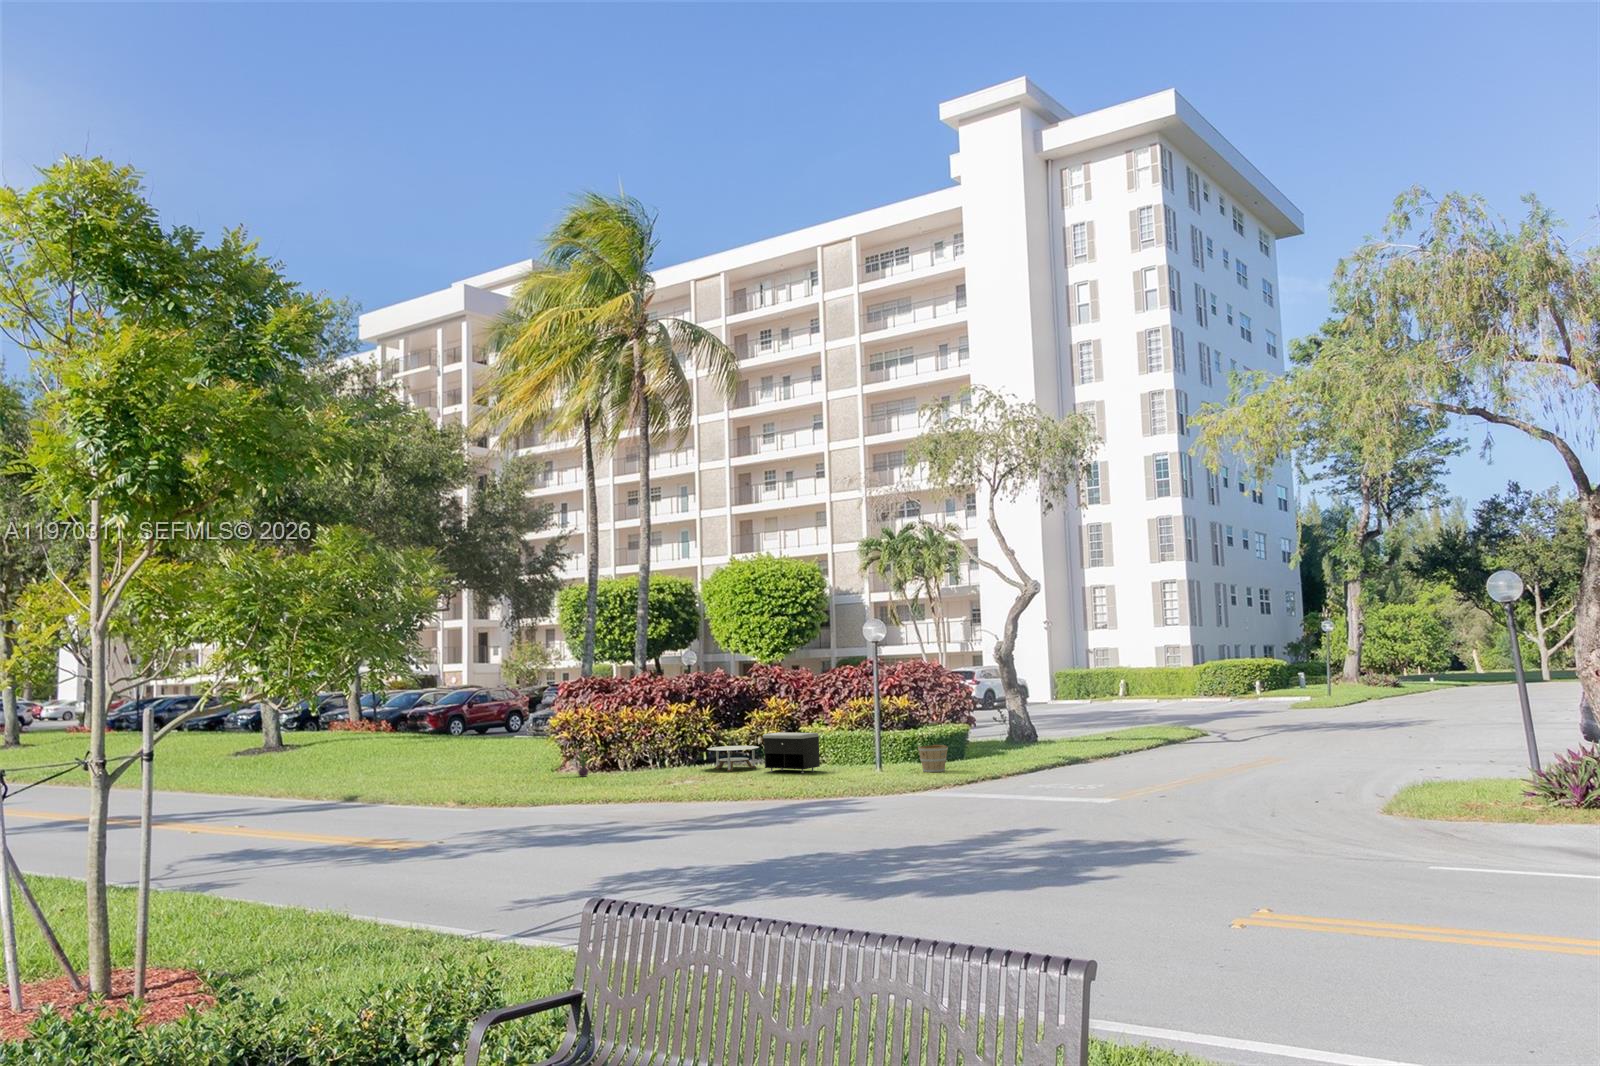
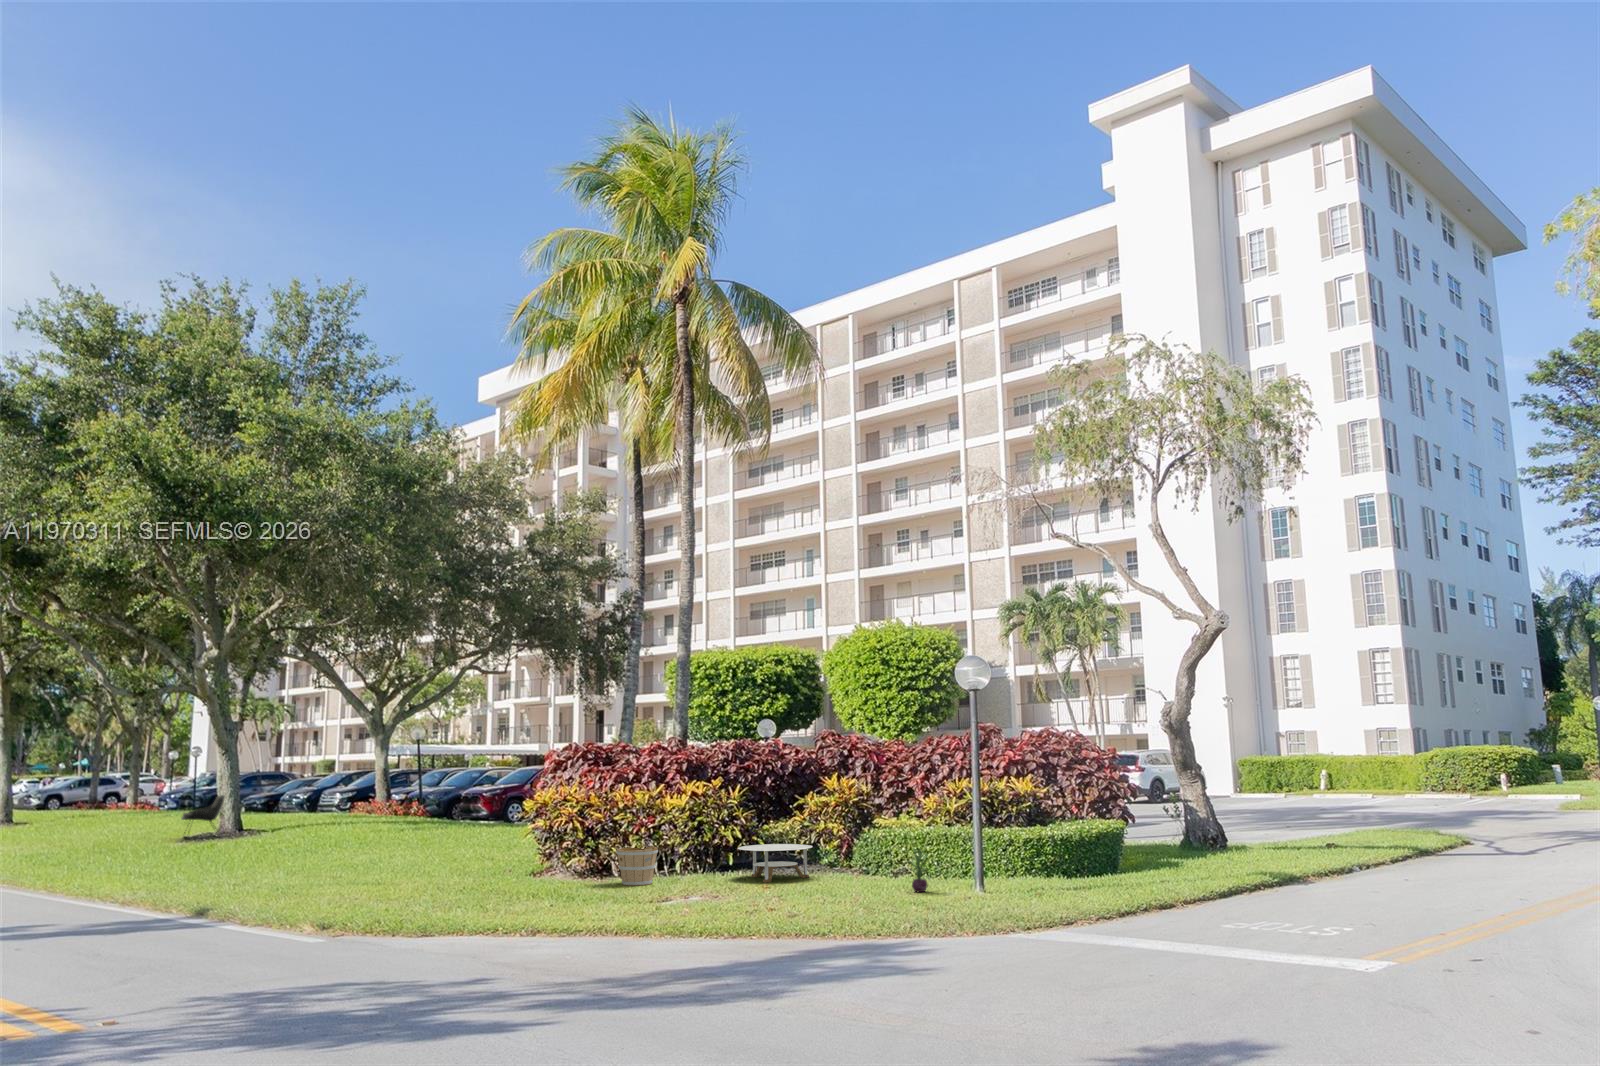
lounge chair: none [216,720,252,756] -> present [181,795,225,839]
storage bench: present [763,732,820,773] -> none [813,826,897,889]
wooden bucket: present [918,745,948,772] -> present [616,847,658,886]
decorative plant: present [578,751,588,777] -> present [909,849,928,892]

